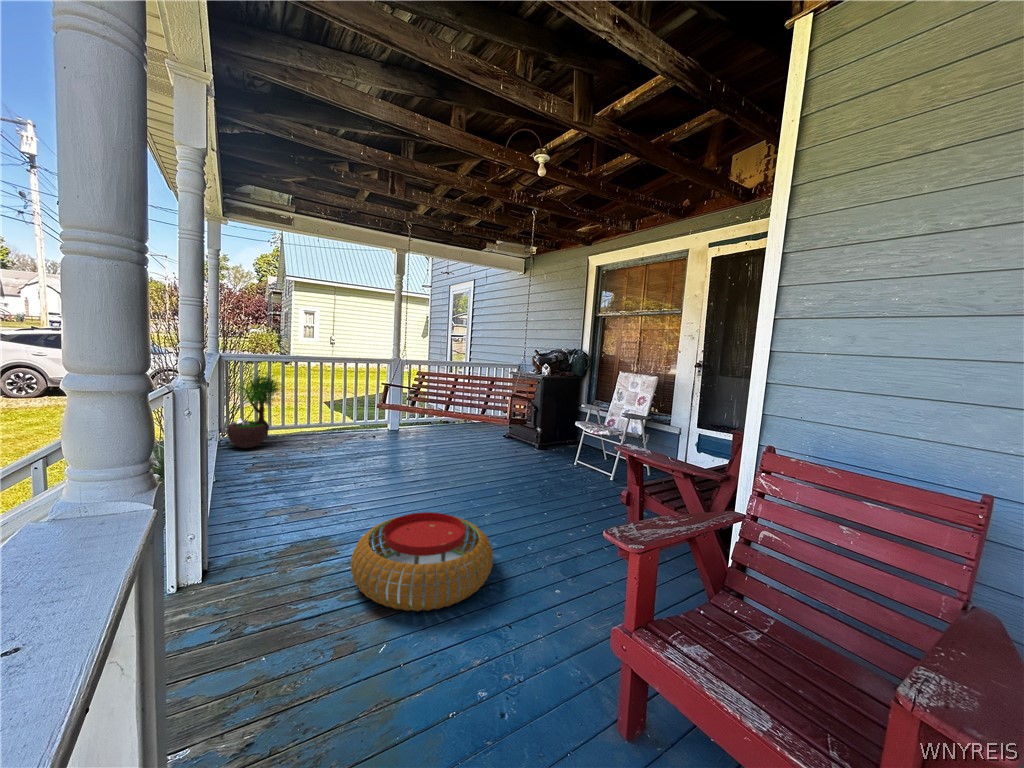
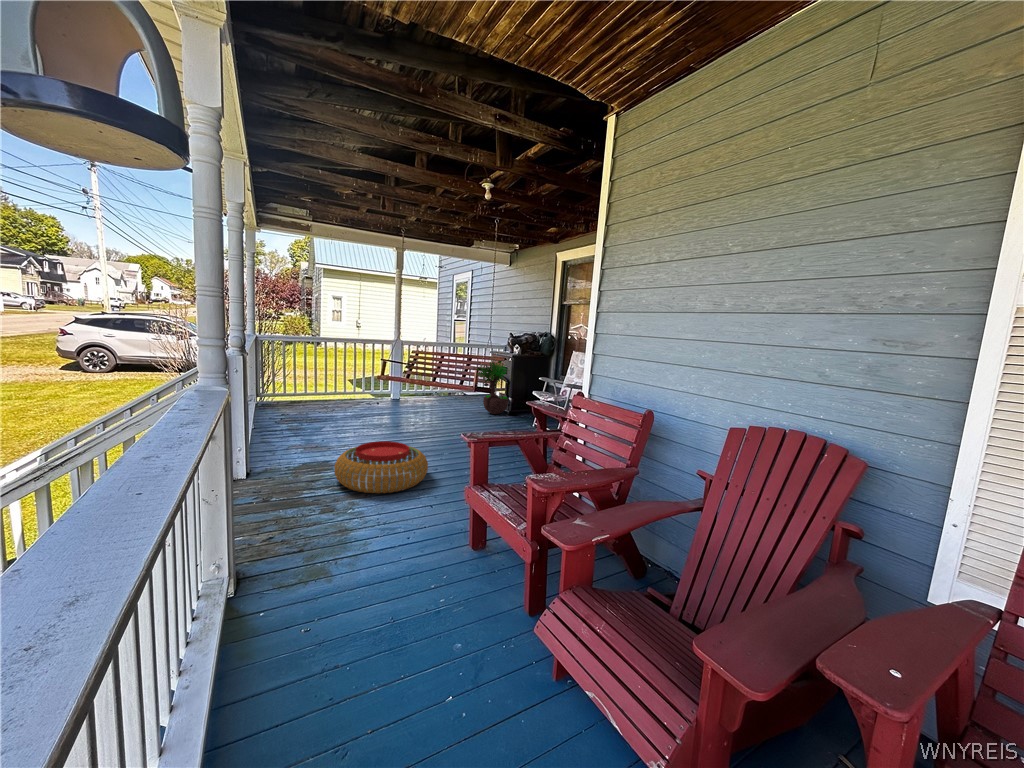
potted tree: present [227,373,282,448] -> present [477,362,508,414]

